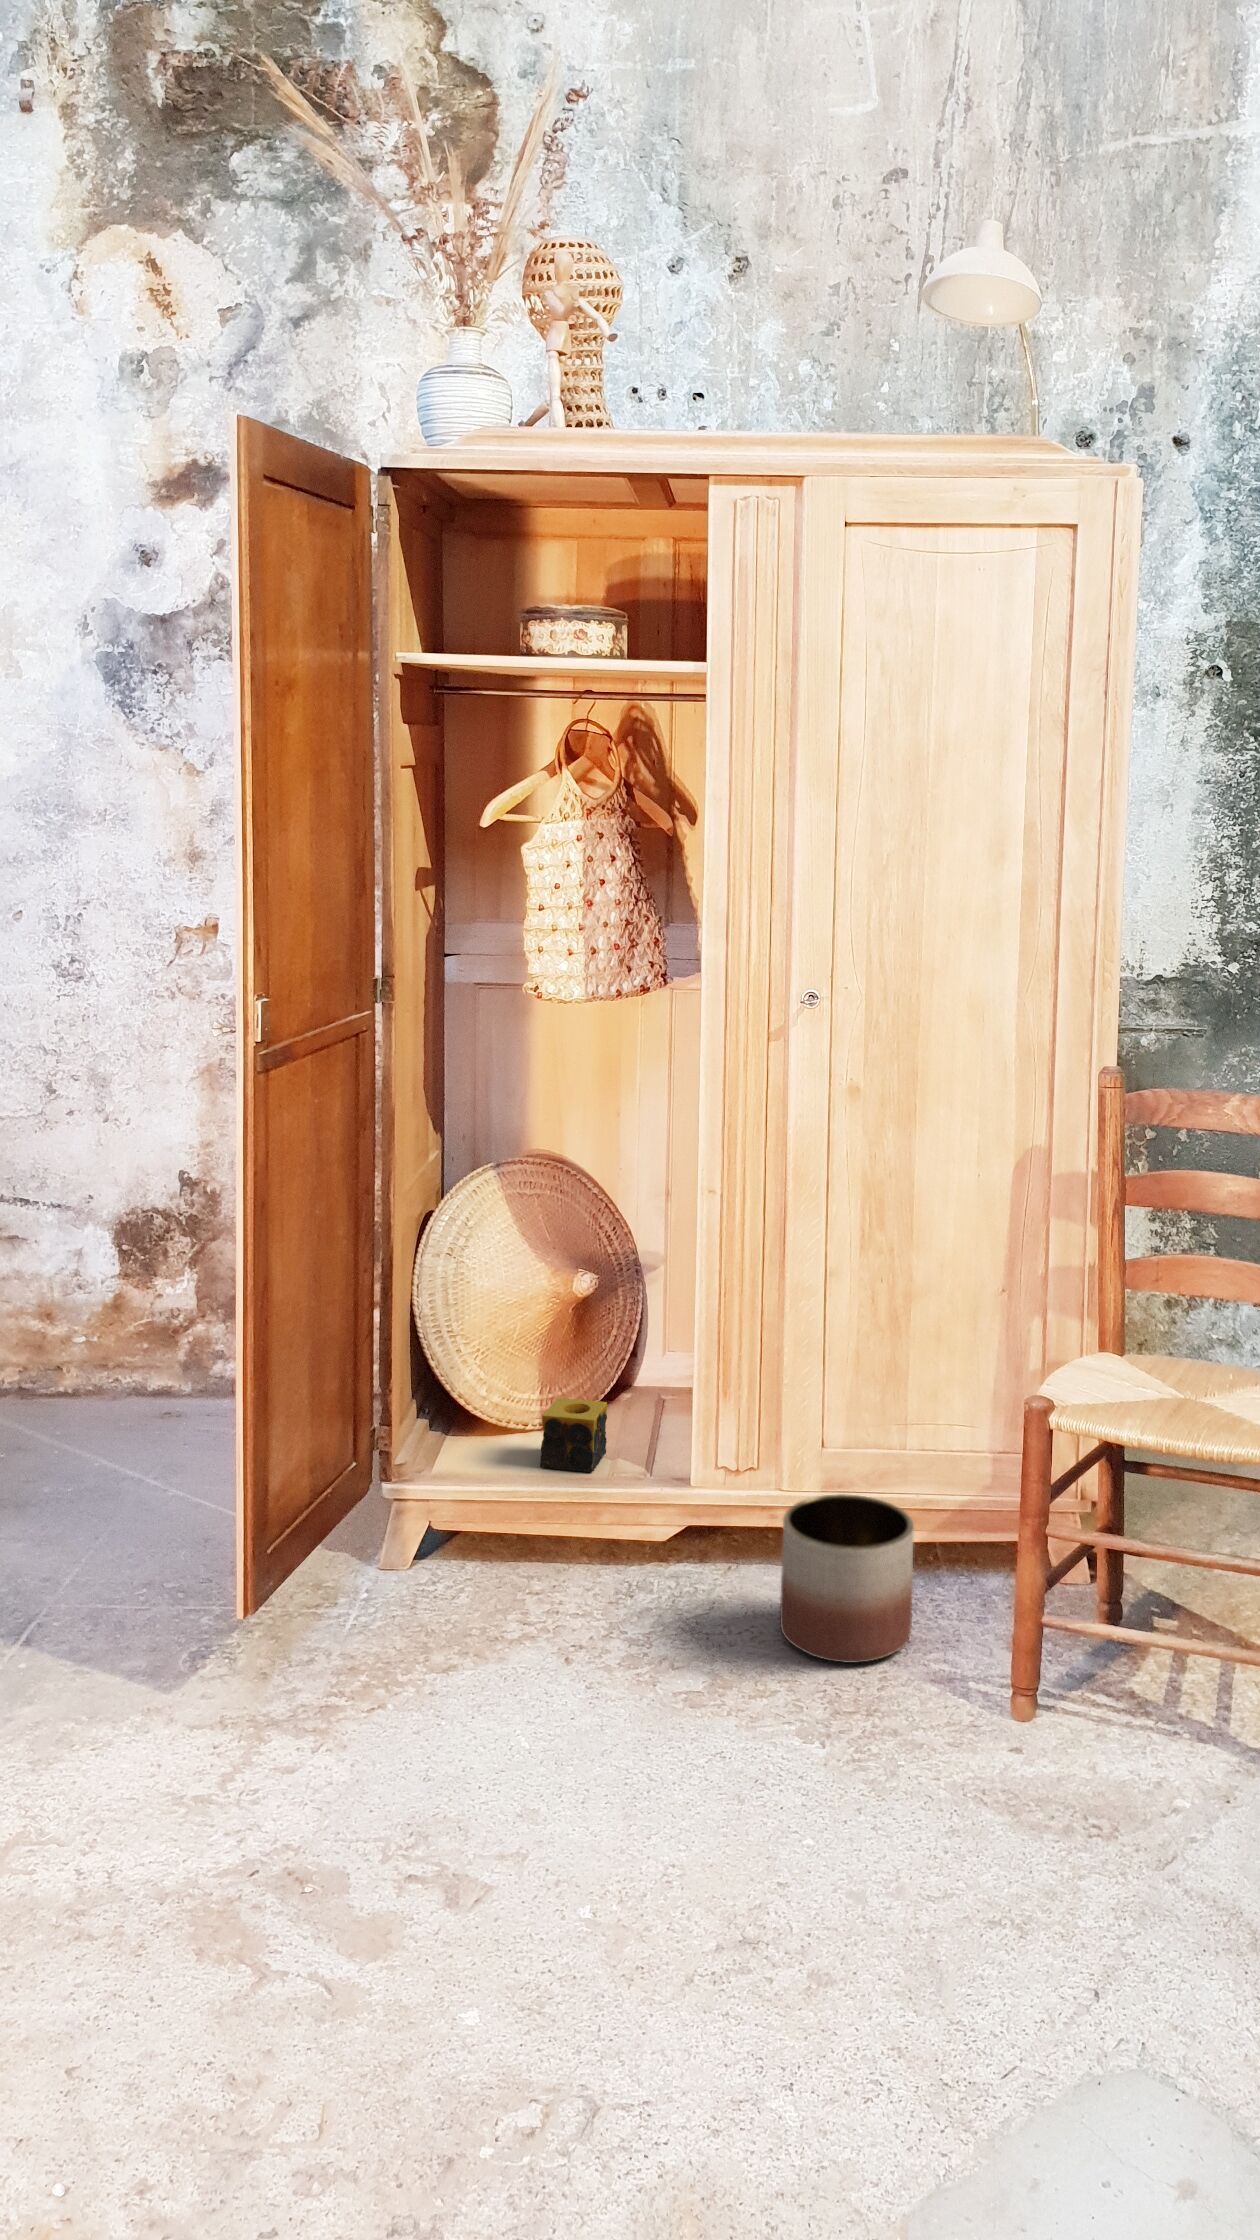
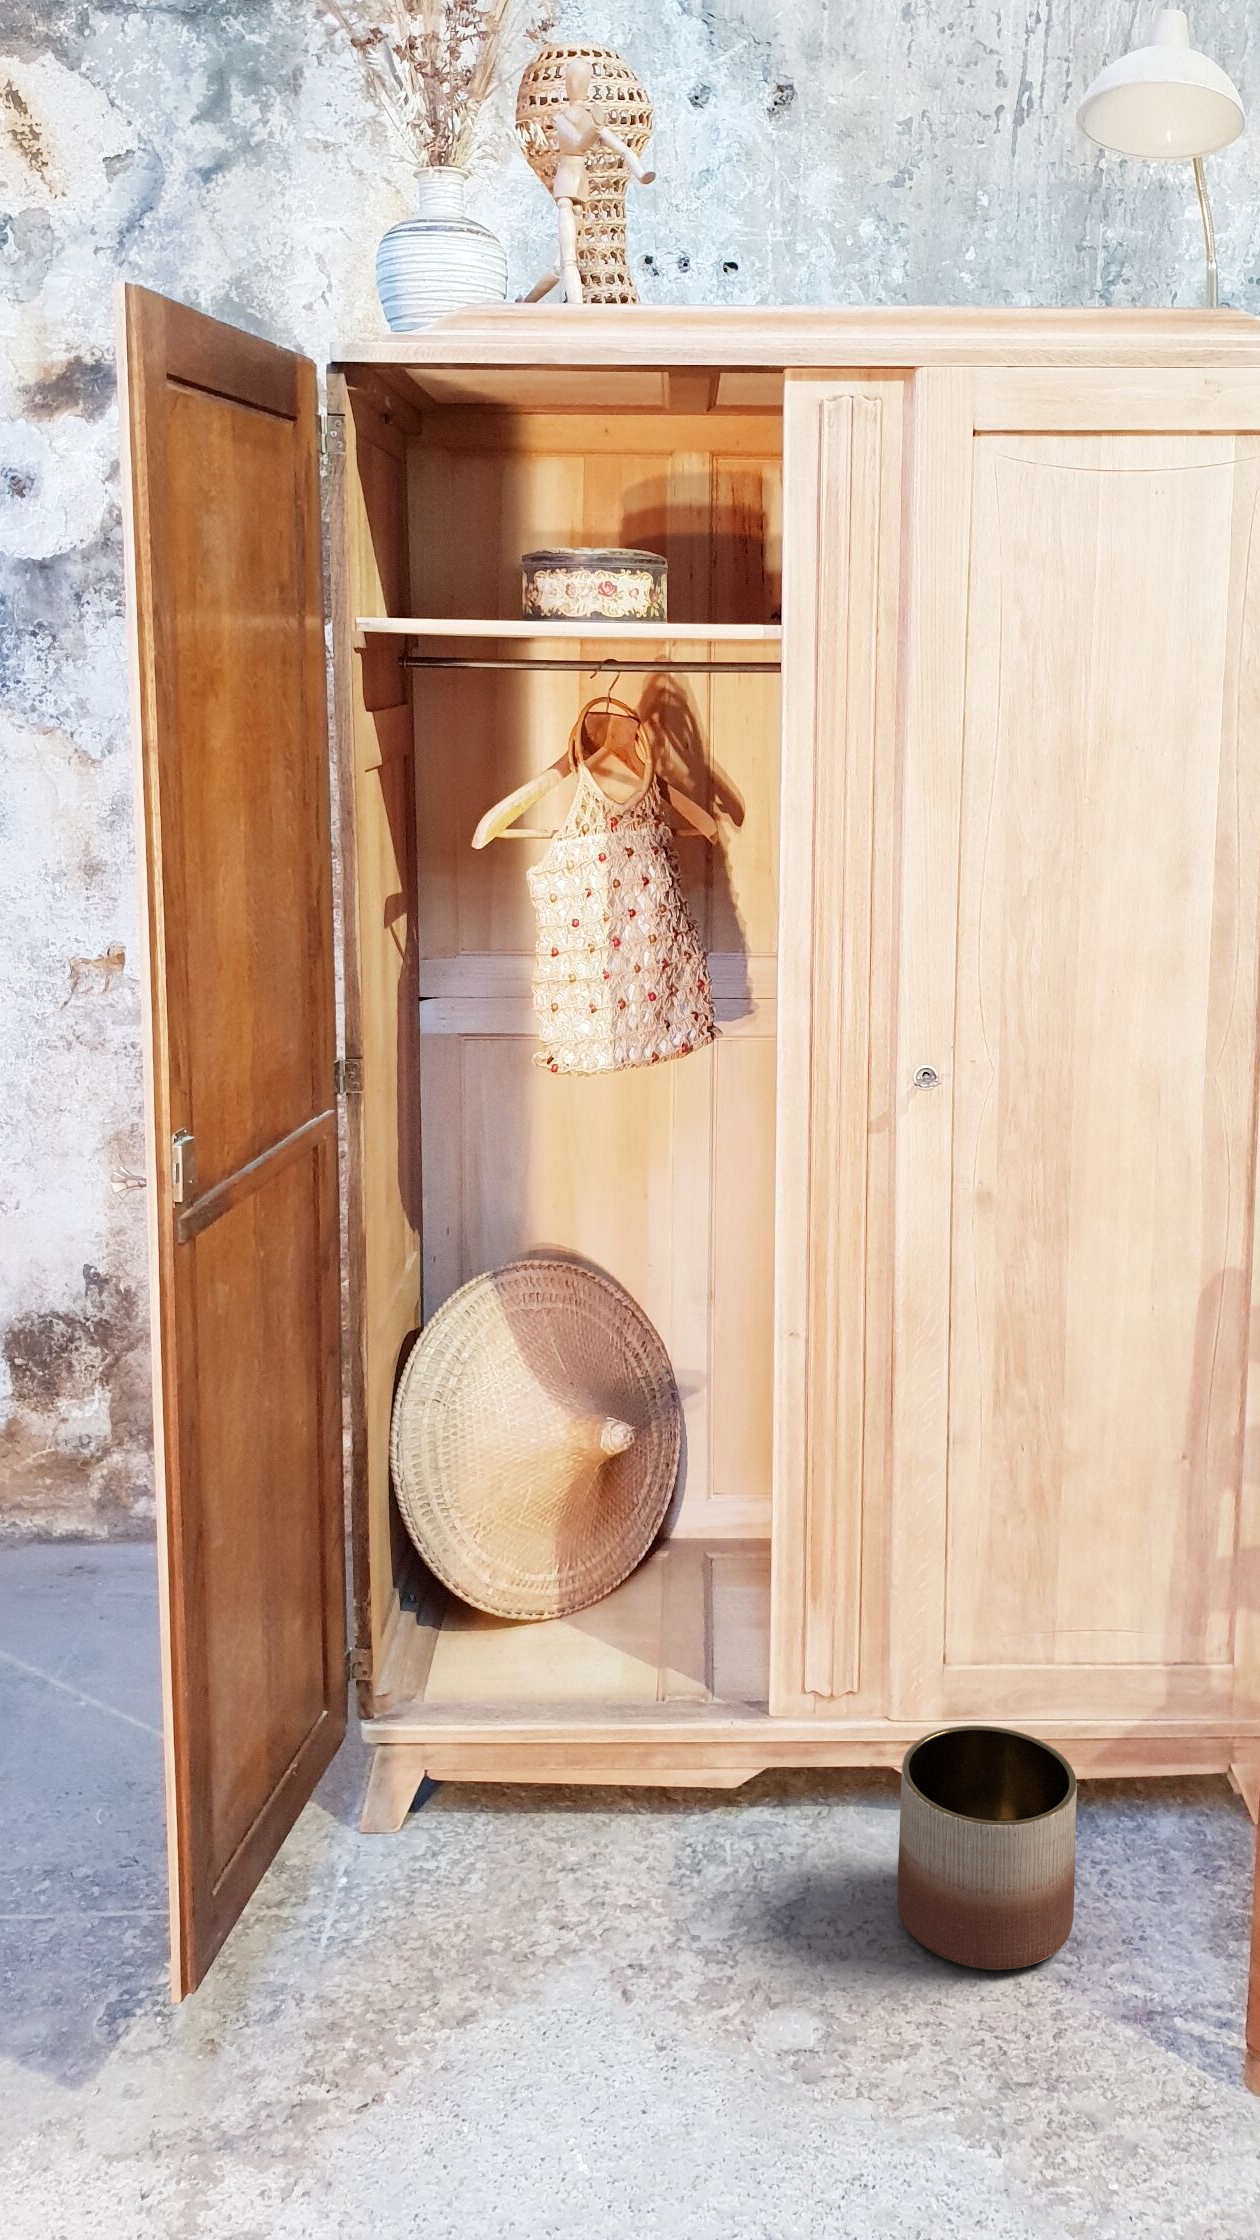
candle: present [540,1398,607,1472] -> none [566,1584,650,1688]

